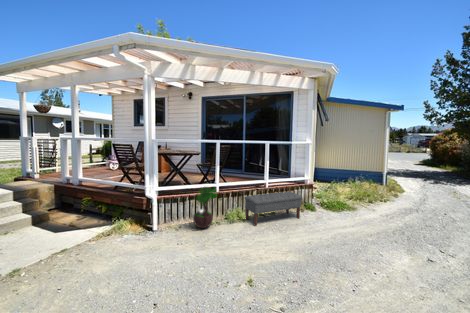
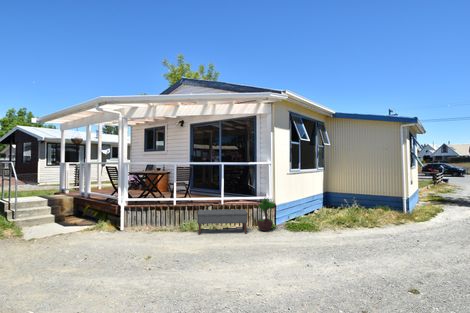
potted tree: present [193,188,215,228] -> present [257,198,274,231]

